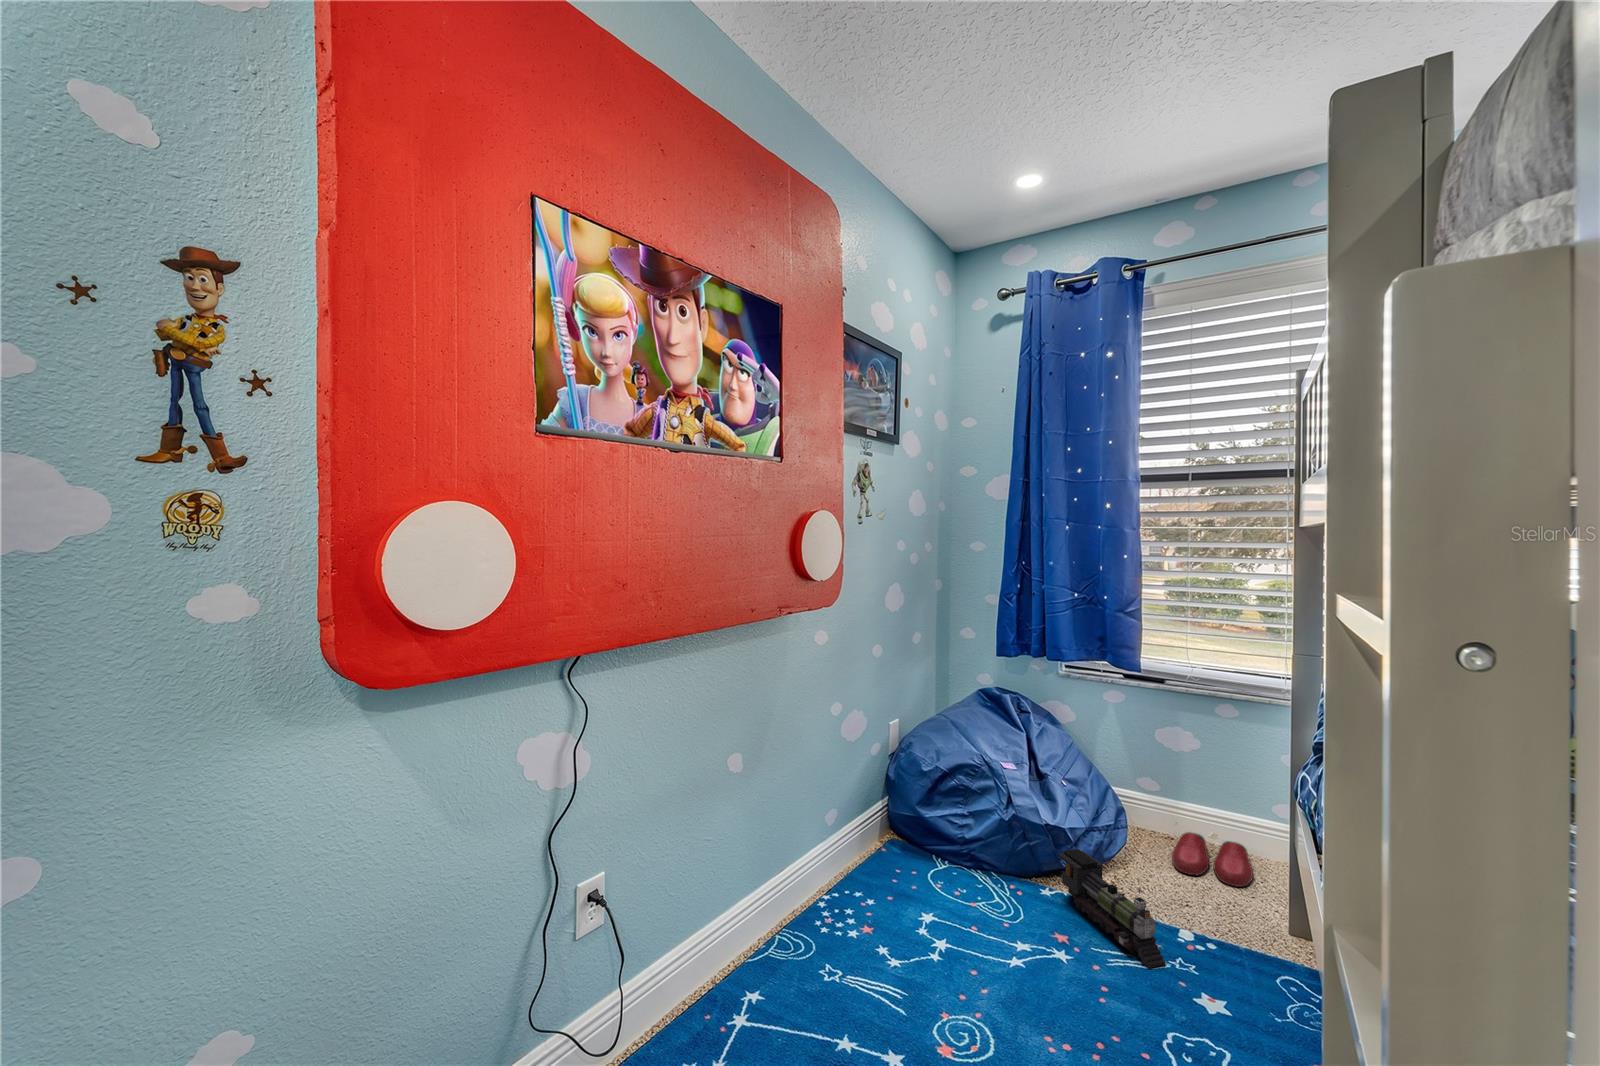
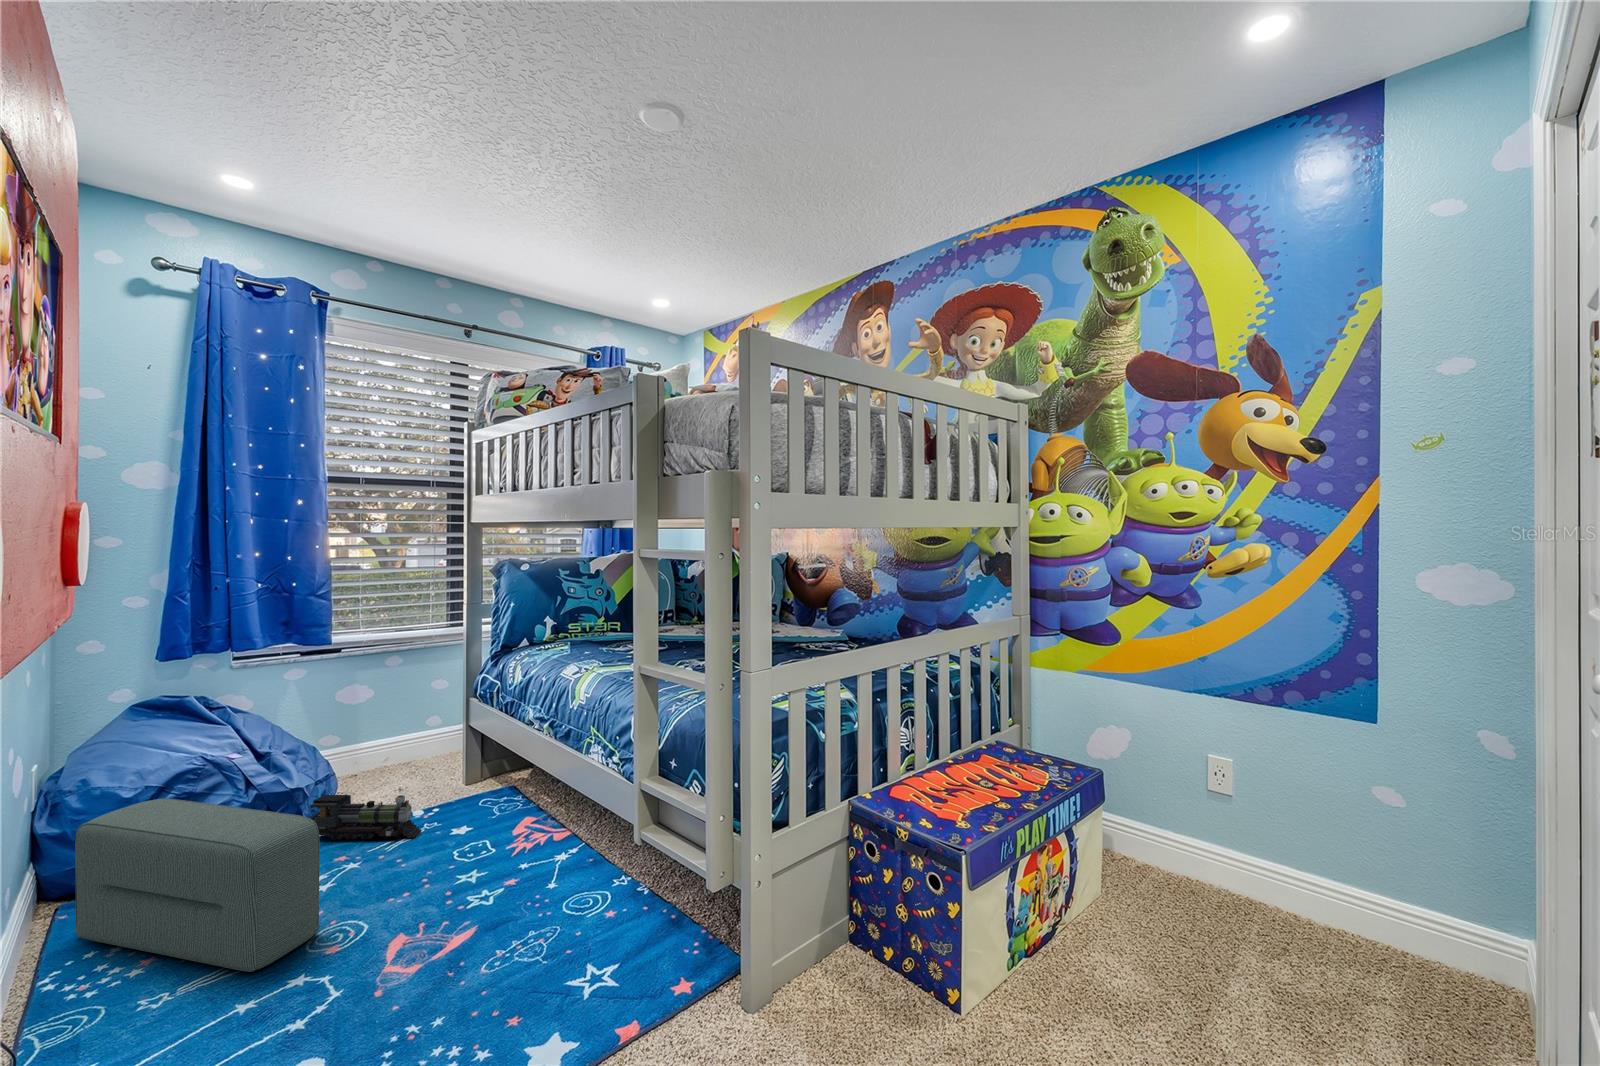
pouf: none [864,783,960,1017] -> present [75,798,320,972]
slippers: present [1172,832,1253,887] -> none [365,754,428,788]

